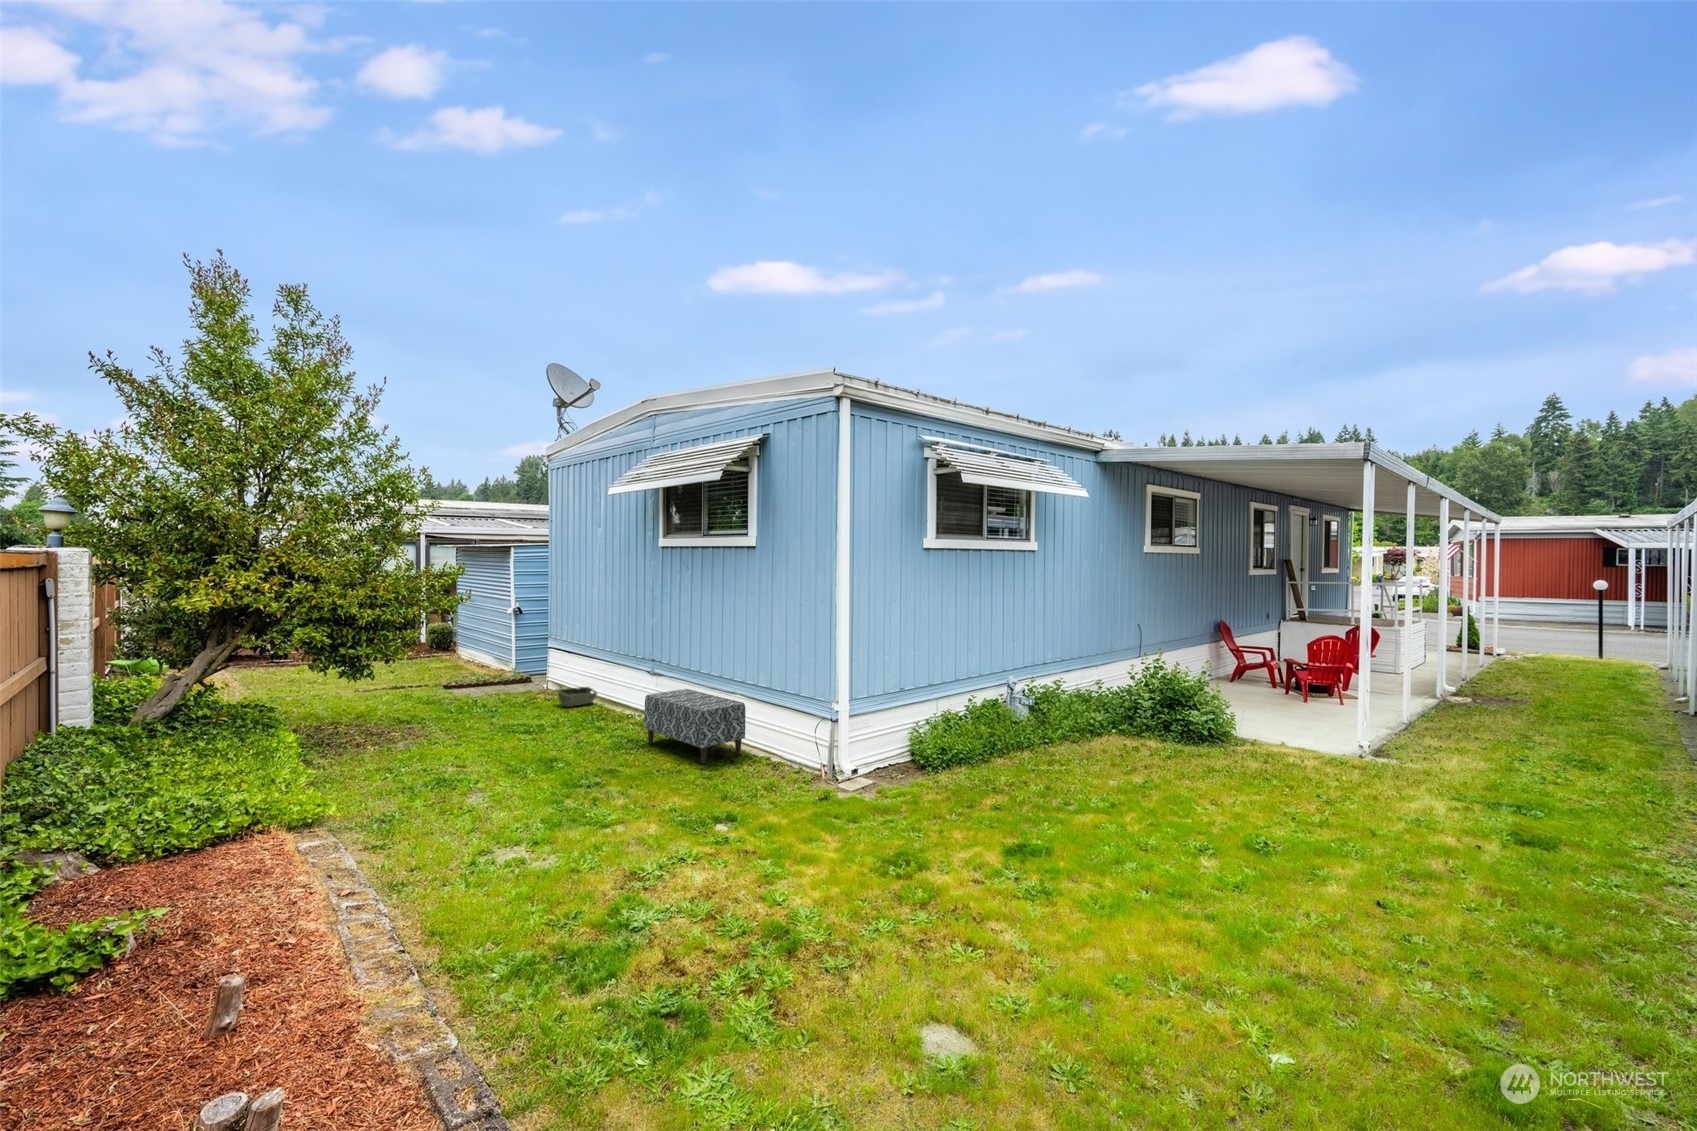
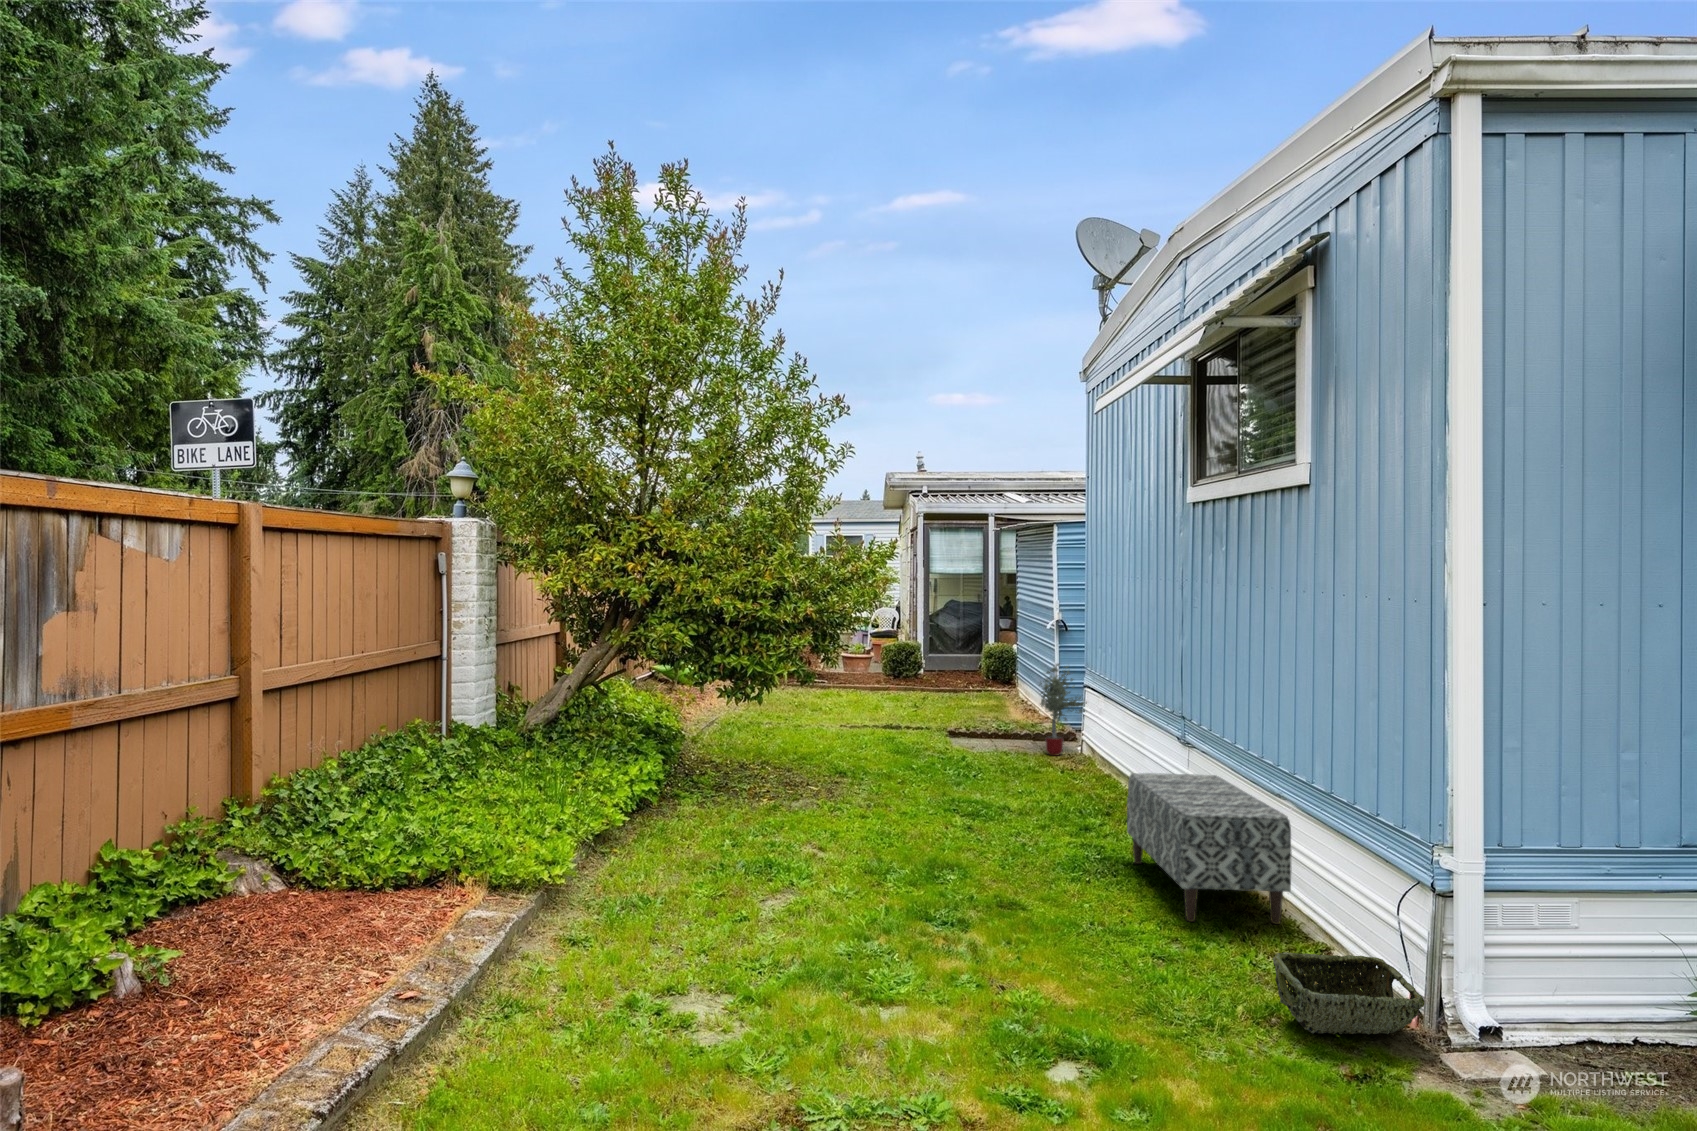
potted tree: none [523,635,559,693] -> present [1040,664,1087,756]
woven basket: present [558,687,597,707] -> present [1273,953,1425,1035]

